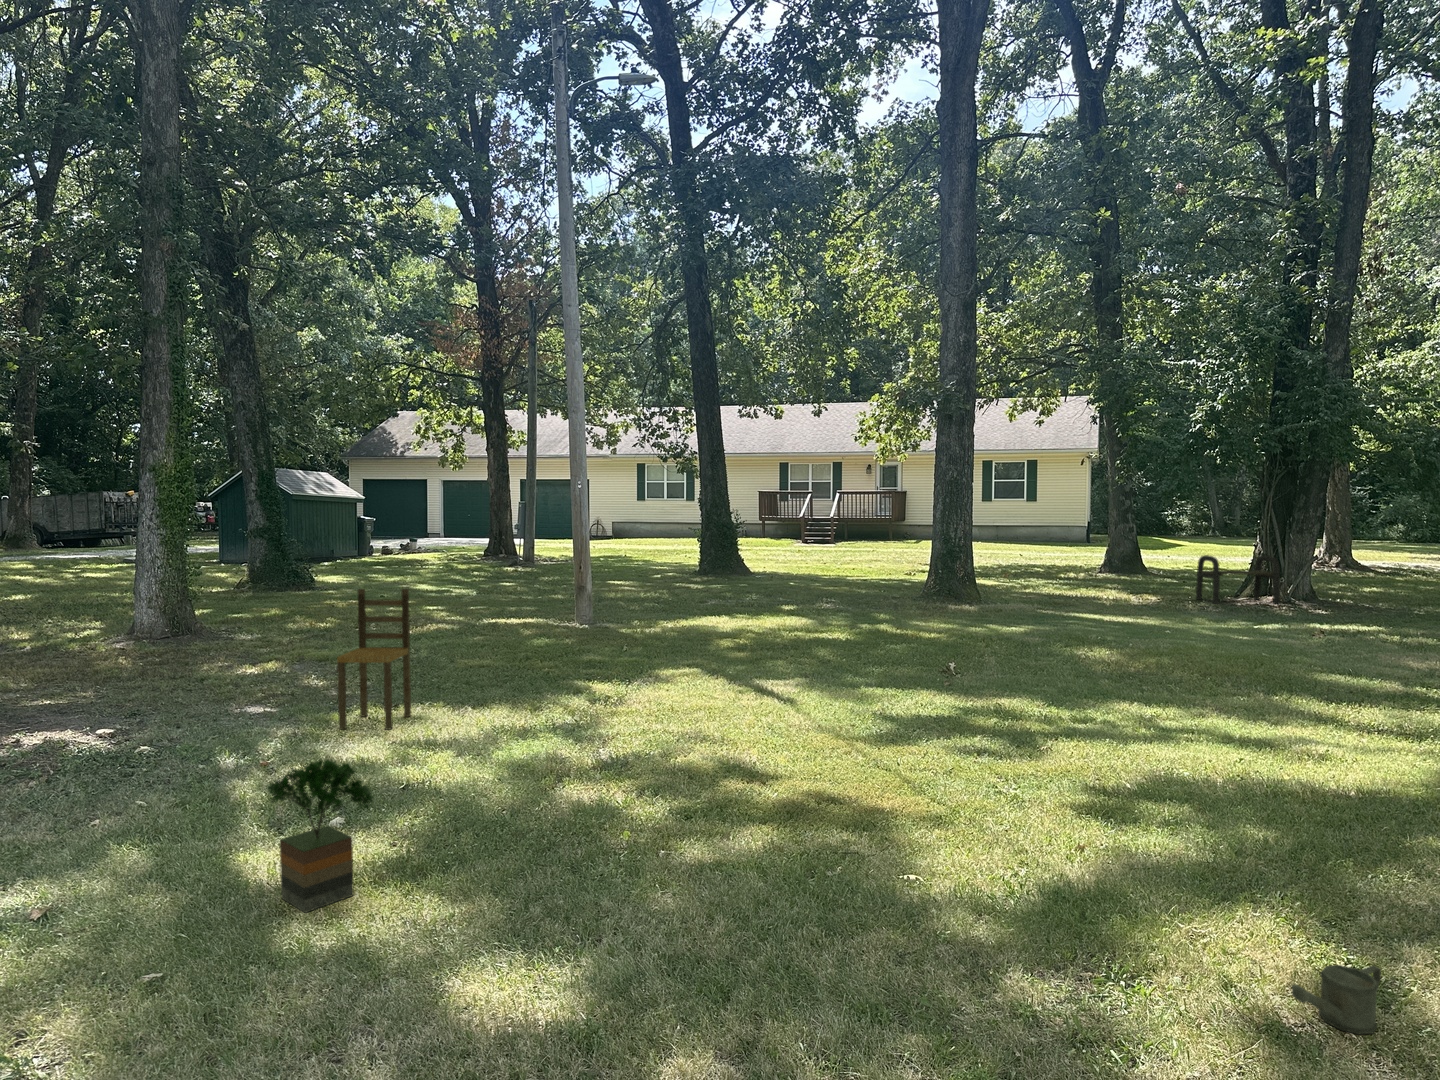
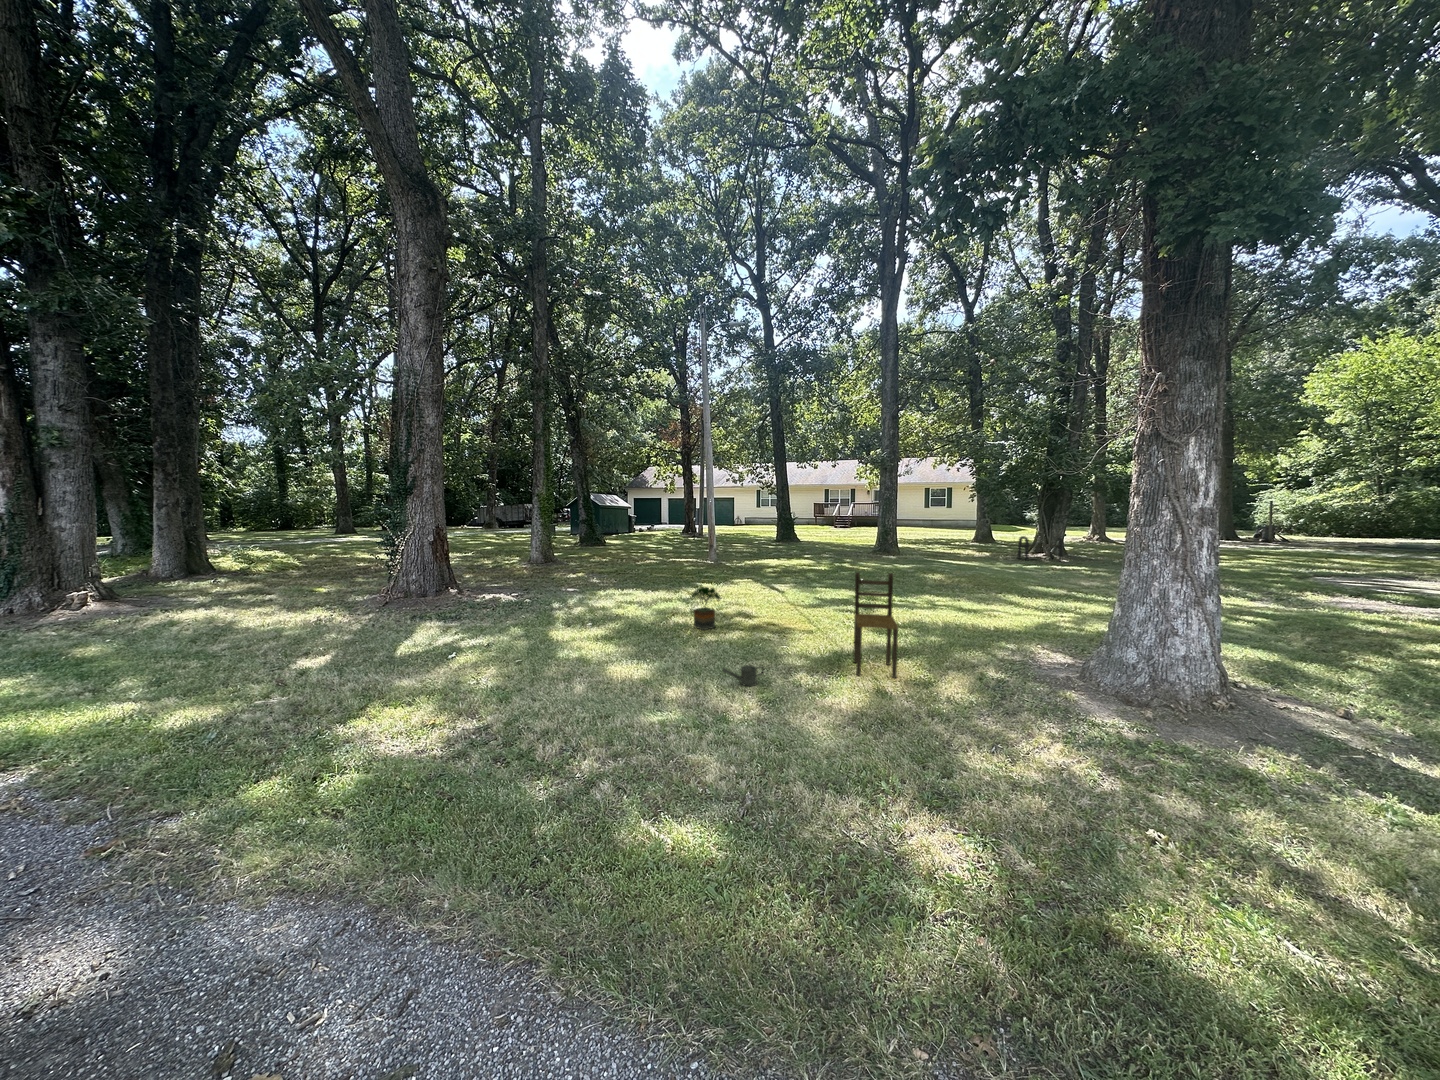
chair: present [337,589,411,730] -> present [853,572,898,678]
potted tree: present [267,760,374,913] -> present [692,587,721,630]
watering can: present [1292,965,1381,1034] -> present [723,665,764,686]

